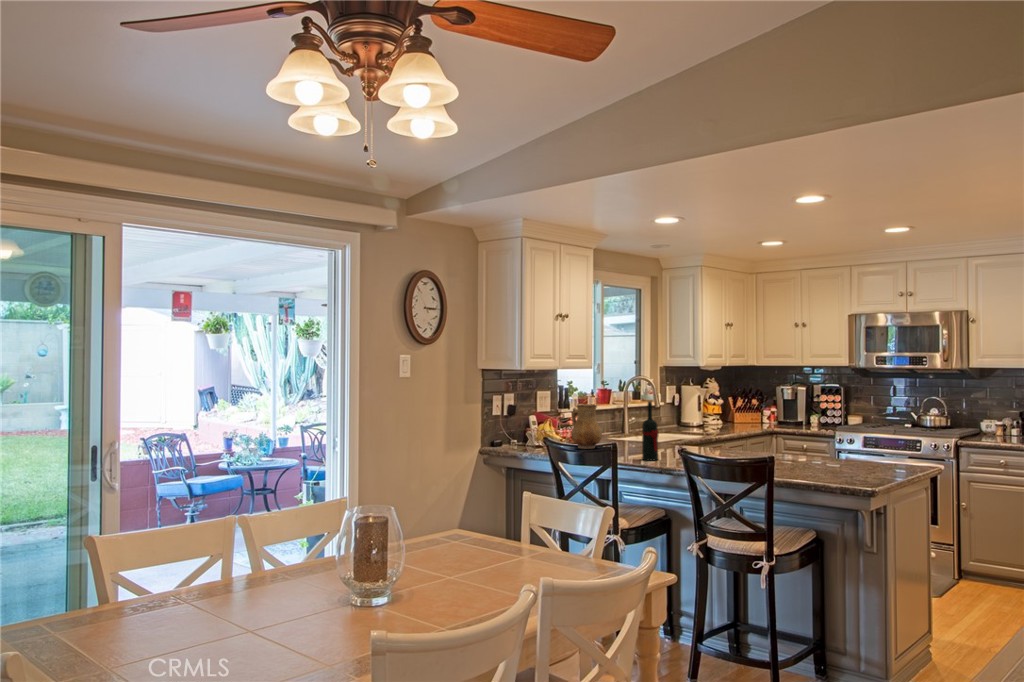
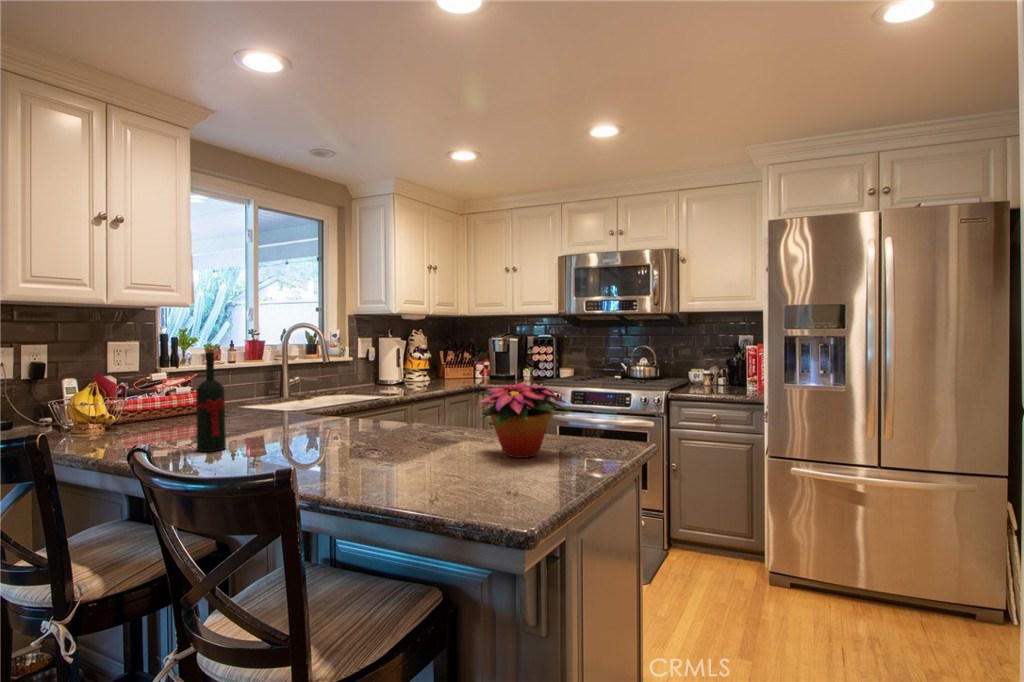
ceramic pitcher: present [571,404,602,449] -> none [131,359,186,429]
flower arrangement: none [813,425,887,471] -> present [478,382,571,458]

